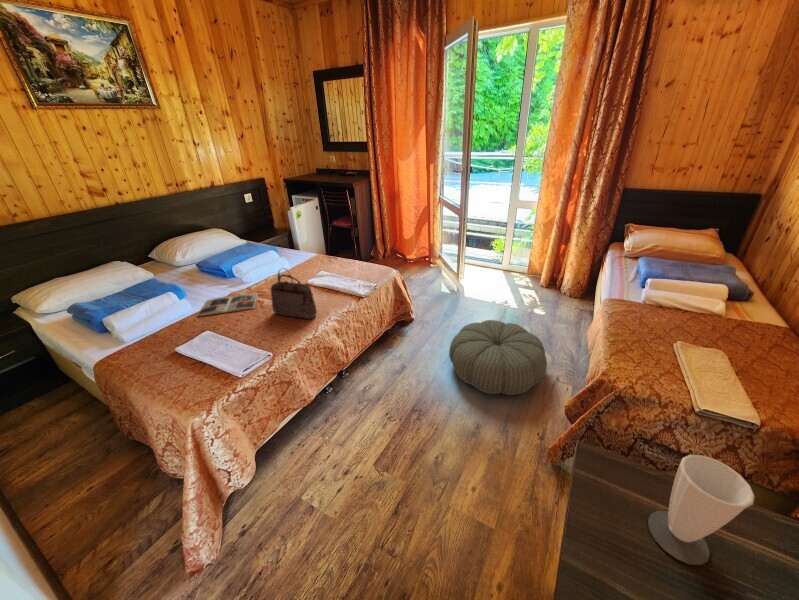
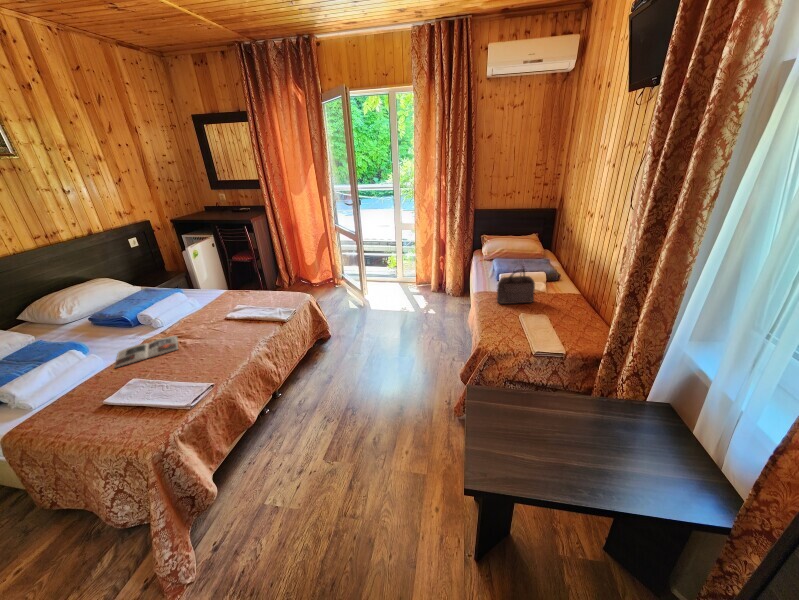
handbag: present [271,273,317,319] -> present [496,267,535,304]
pouf: present [449,320,547,395] -> none [369,323,445,381]
cup: present [648,455,754,565] -> none [507,366,545,429]

